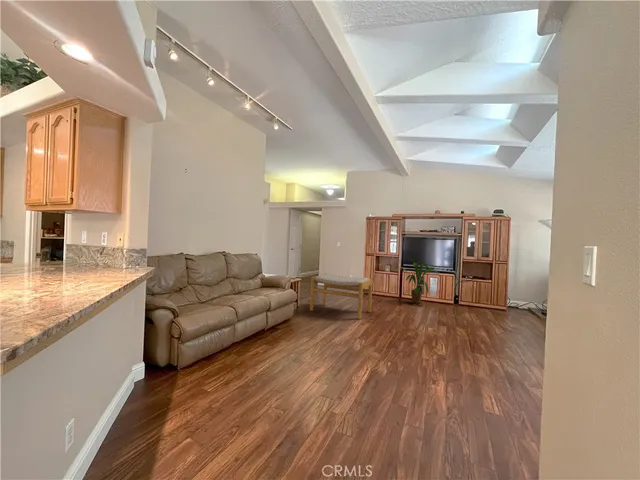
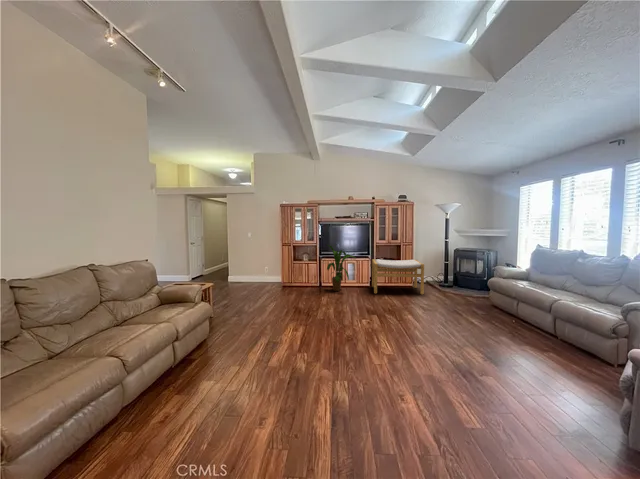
footstool: present [310,274,372,319] -> present [372,259,424,295]

